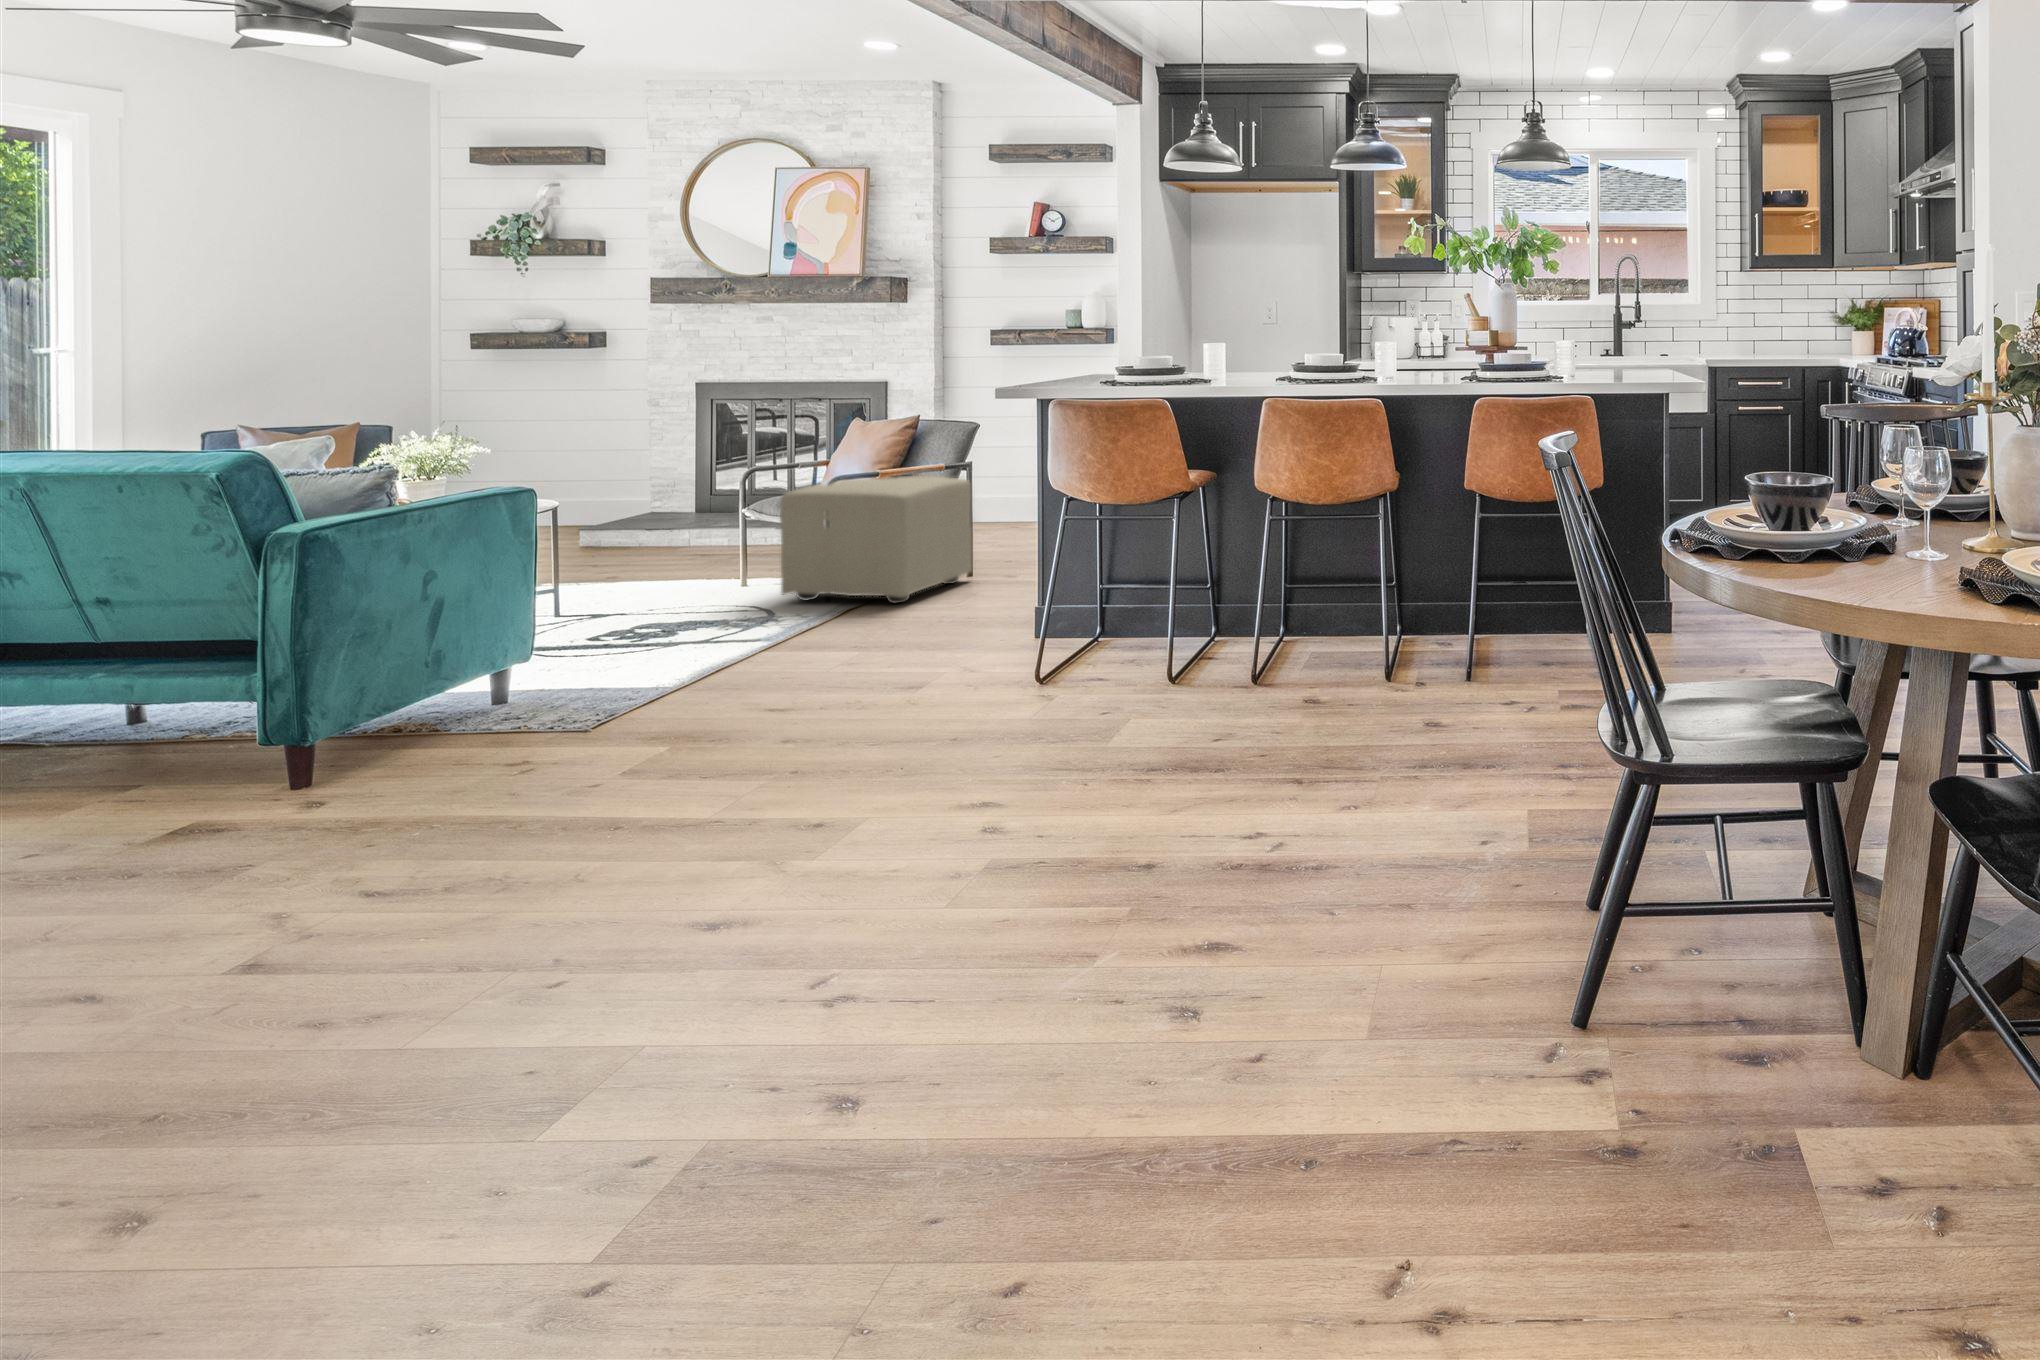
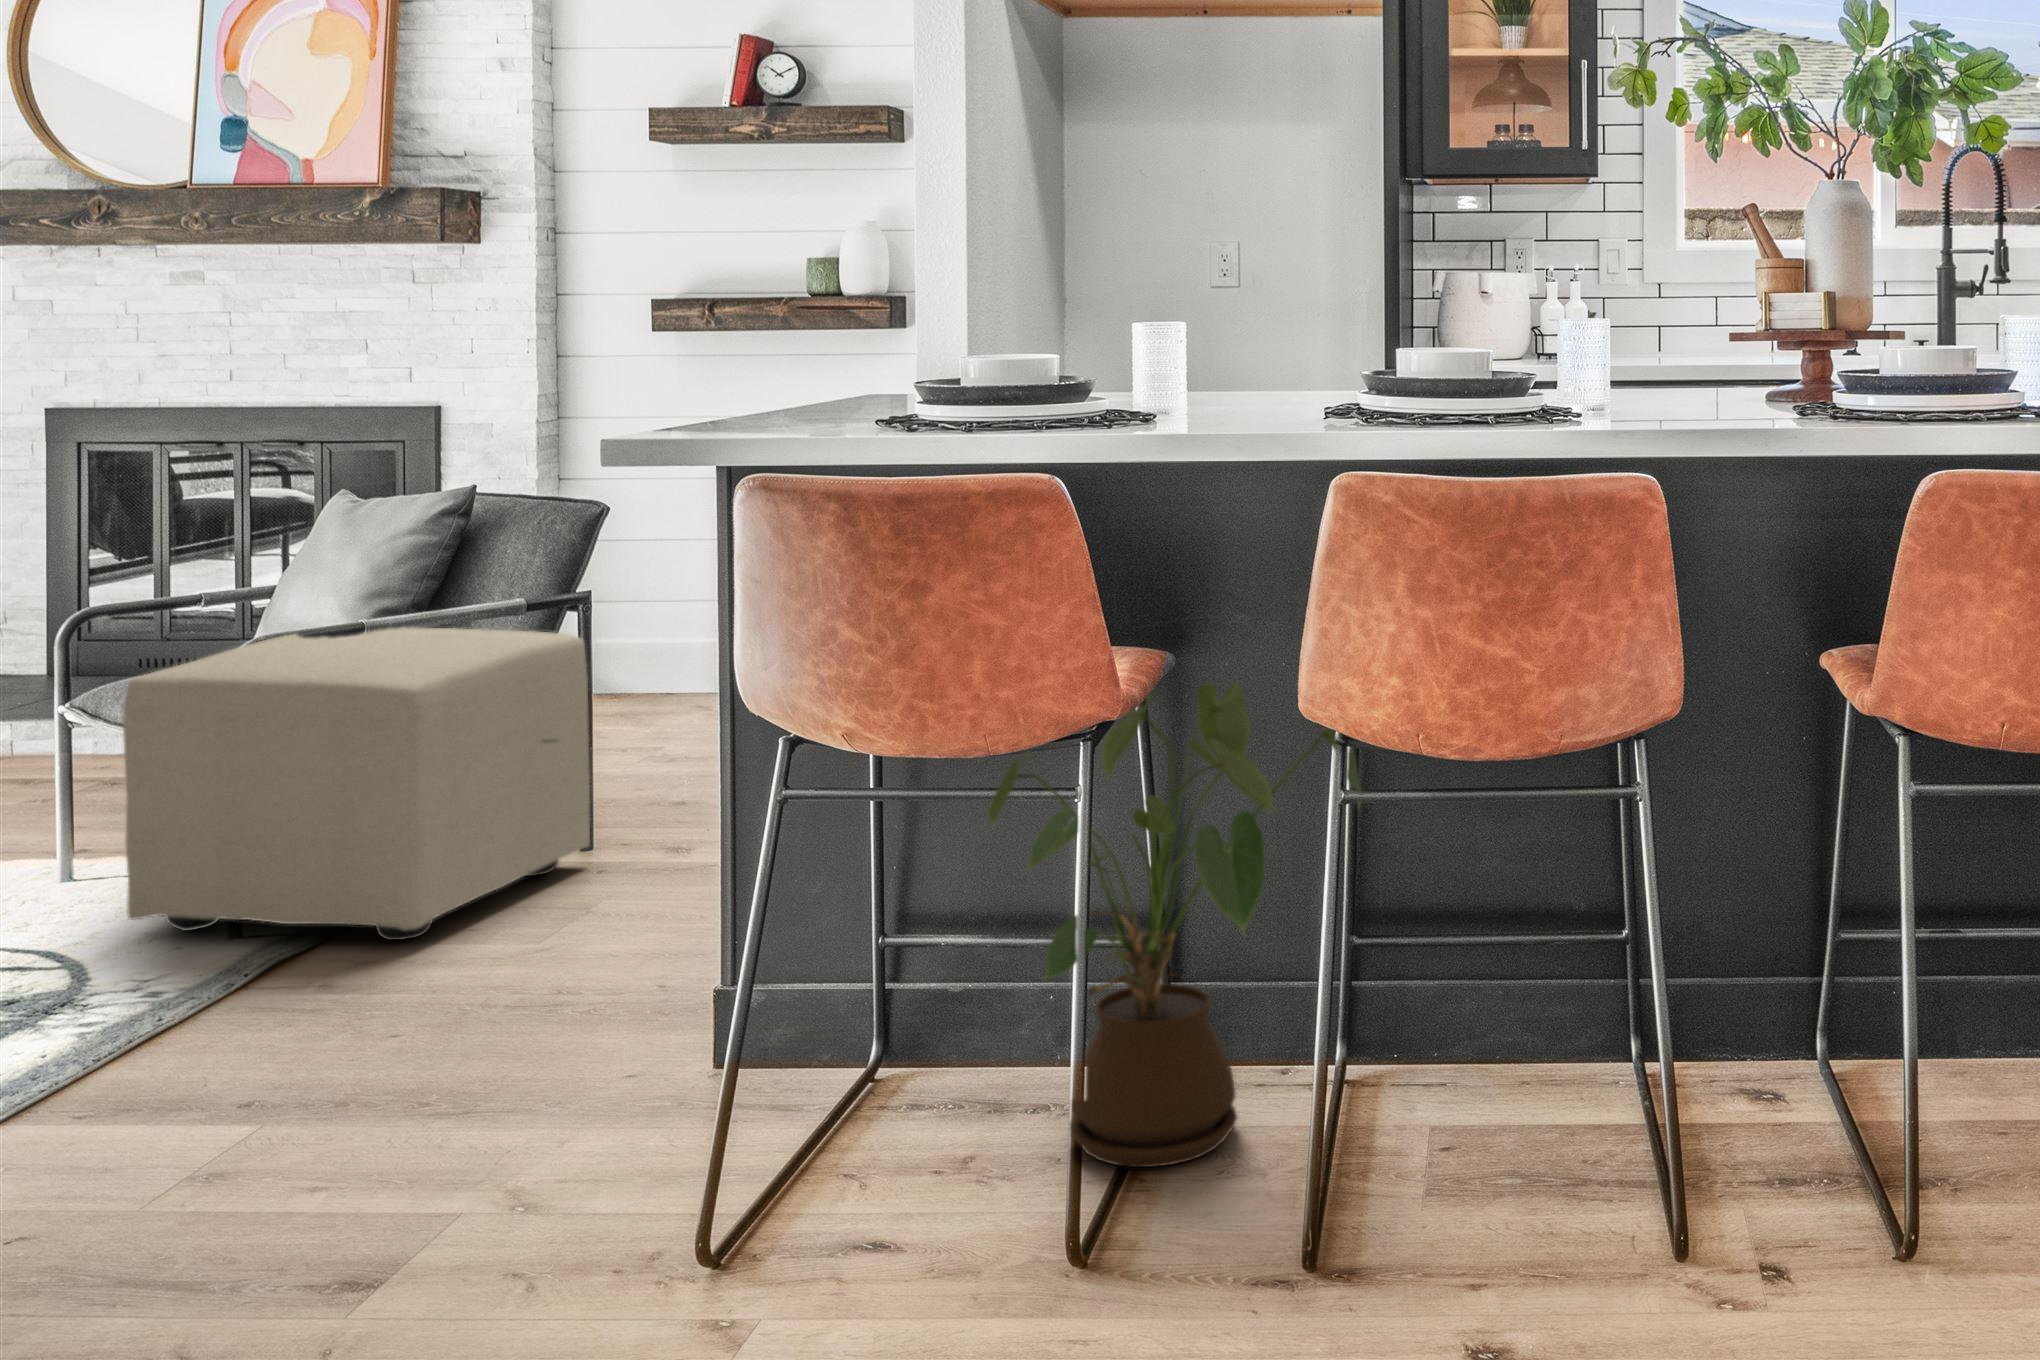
house plant: none [1139,483,1284,662] -> present [988,683,1361,1167]

